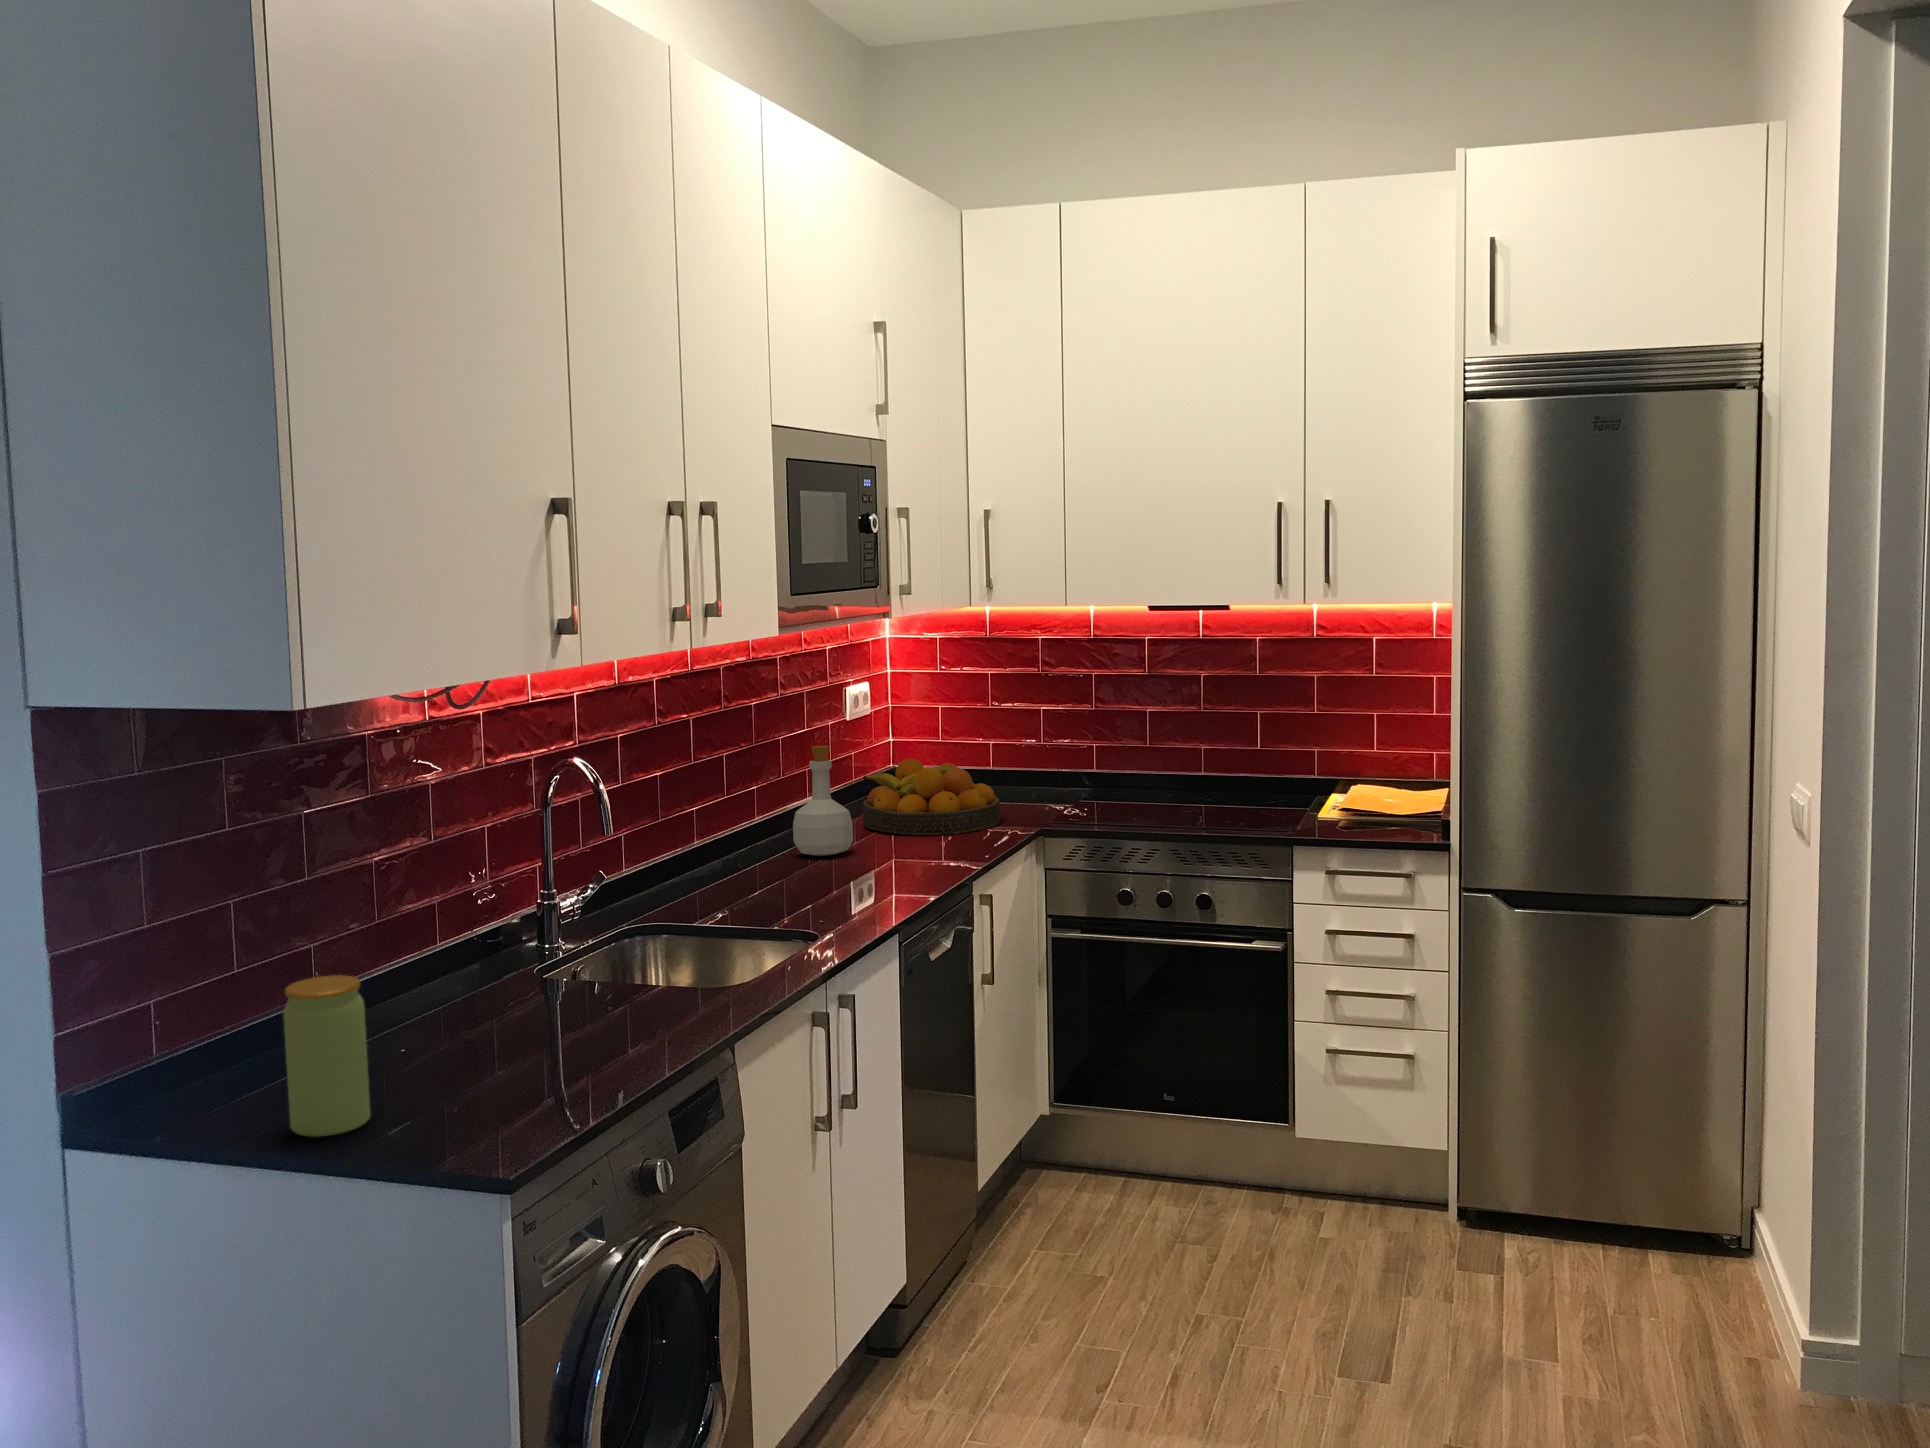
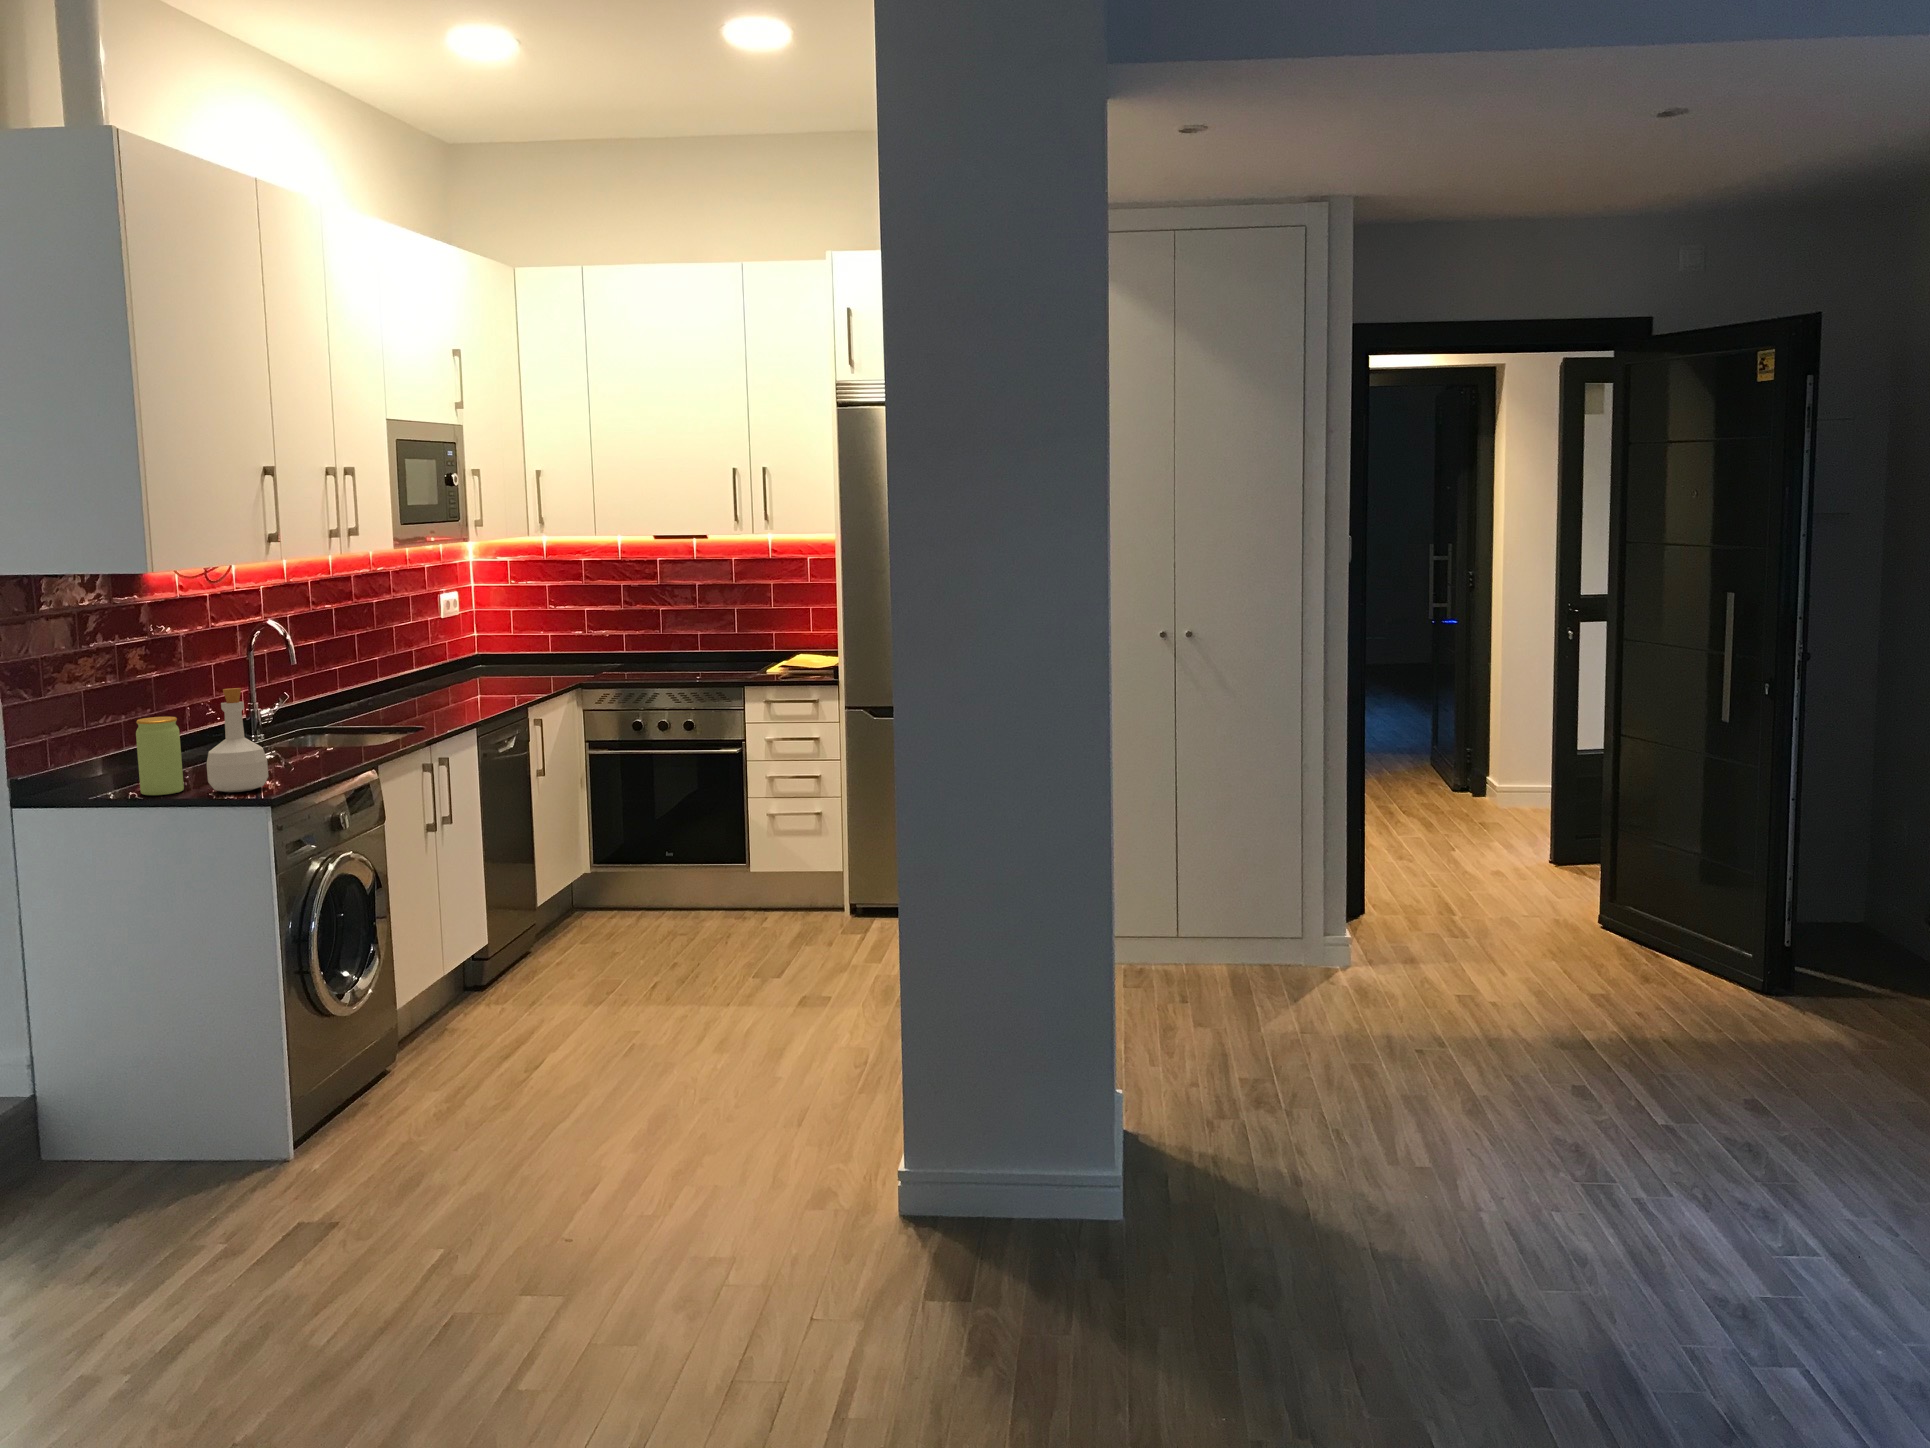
bottle: present [793,746,853,856] -> present [207,688,268,792]
fruit bowl: present [863,759,1001,835] -> none [455,640,553,688]

